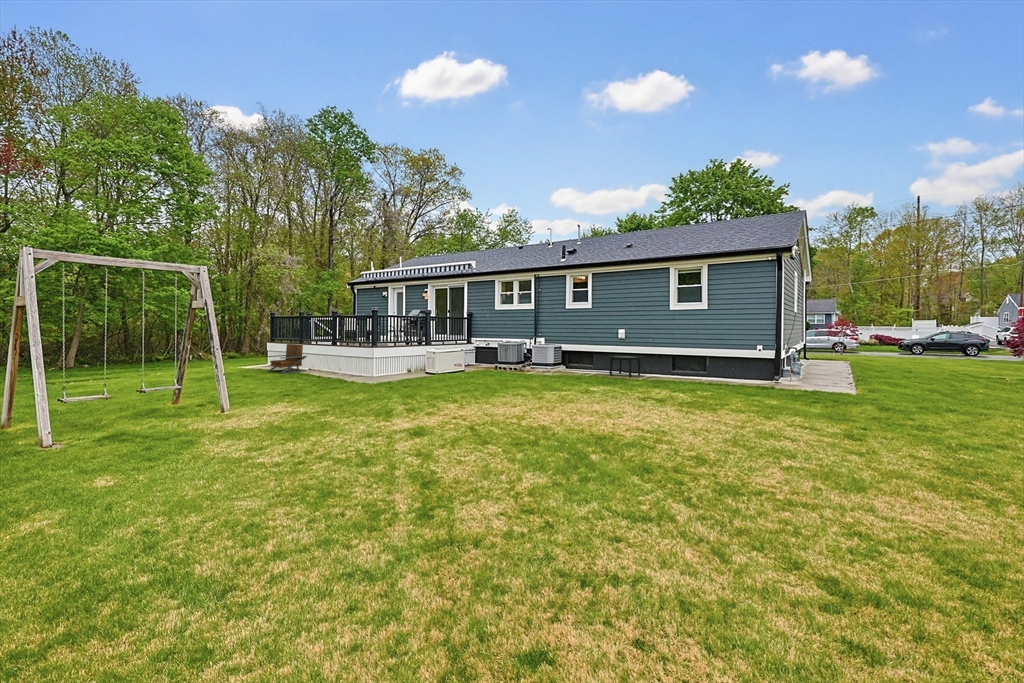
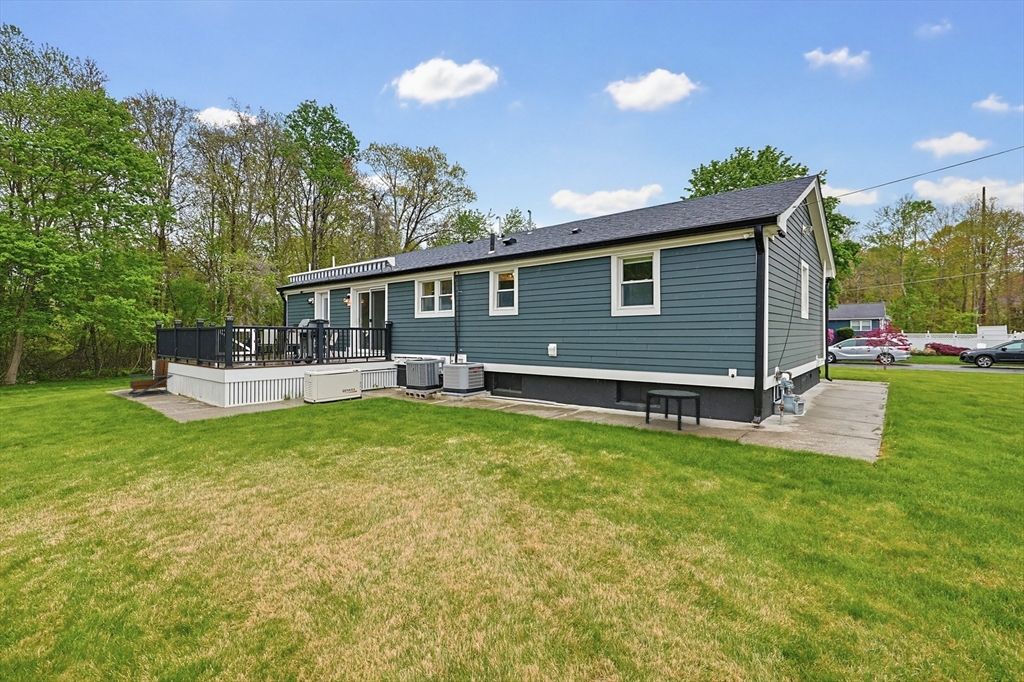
round table: present [608,355,643,378] -> present [643,387,704,430]

